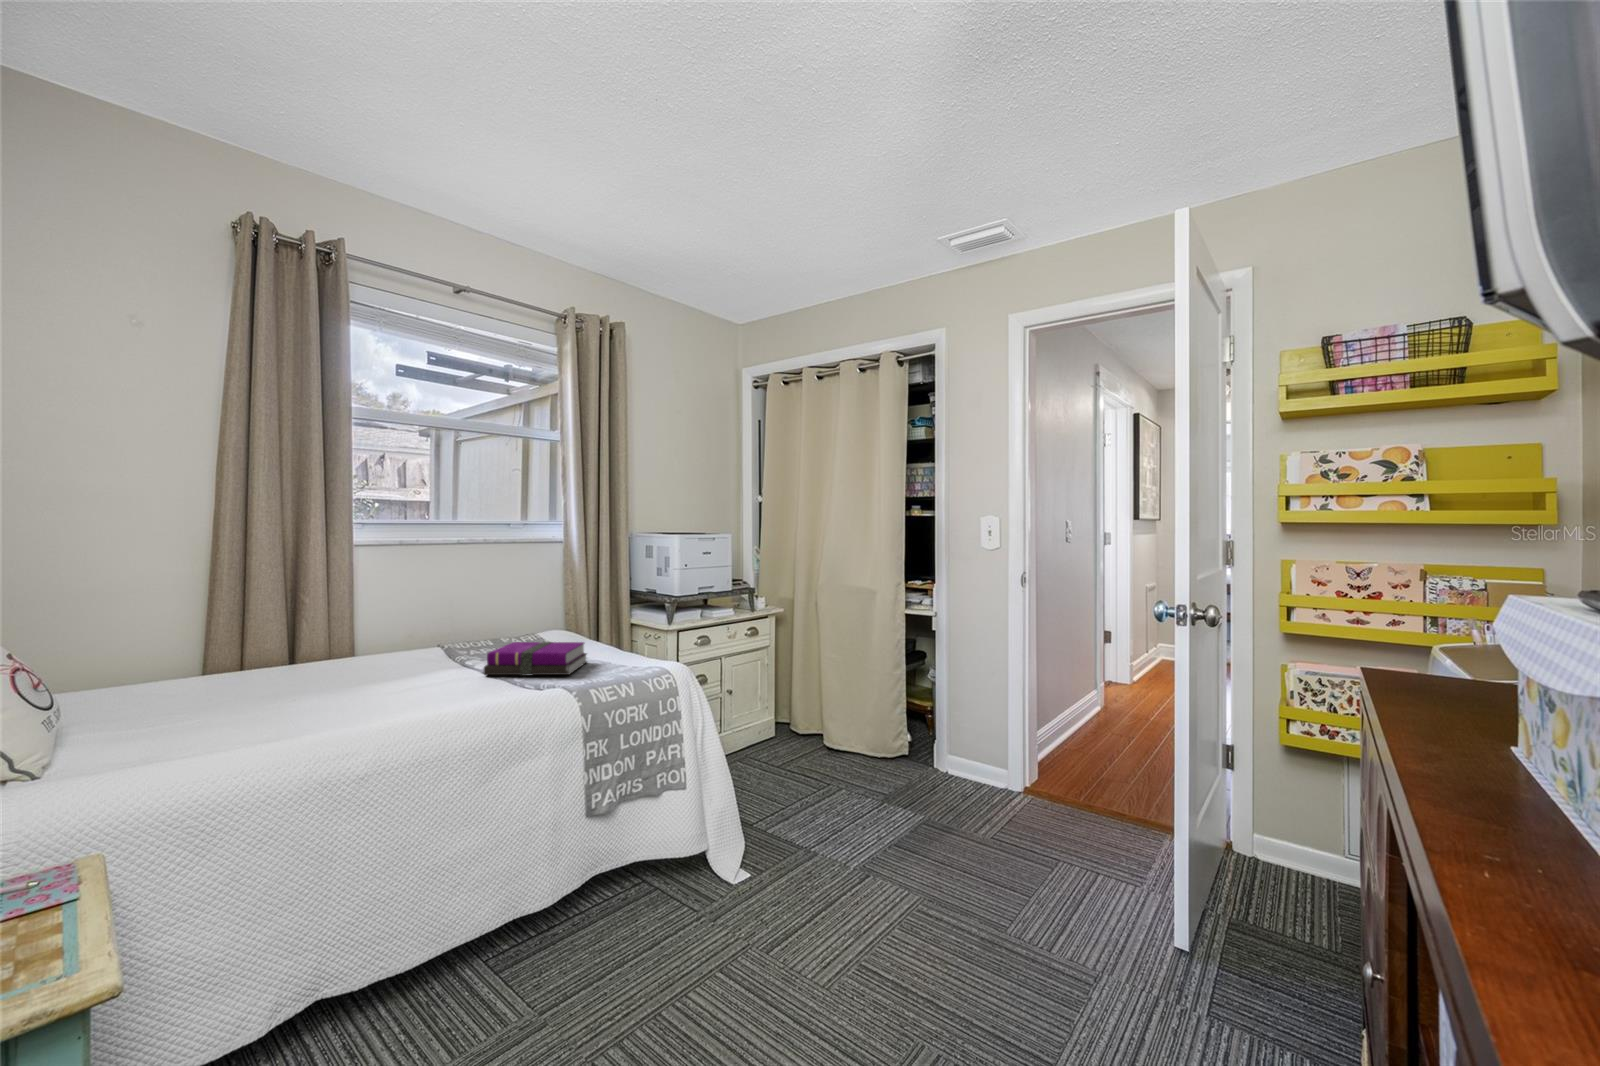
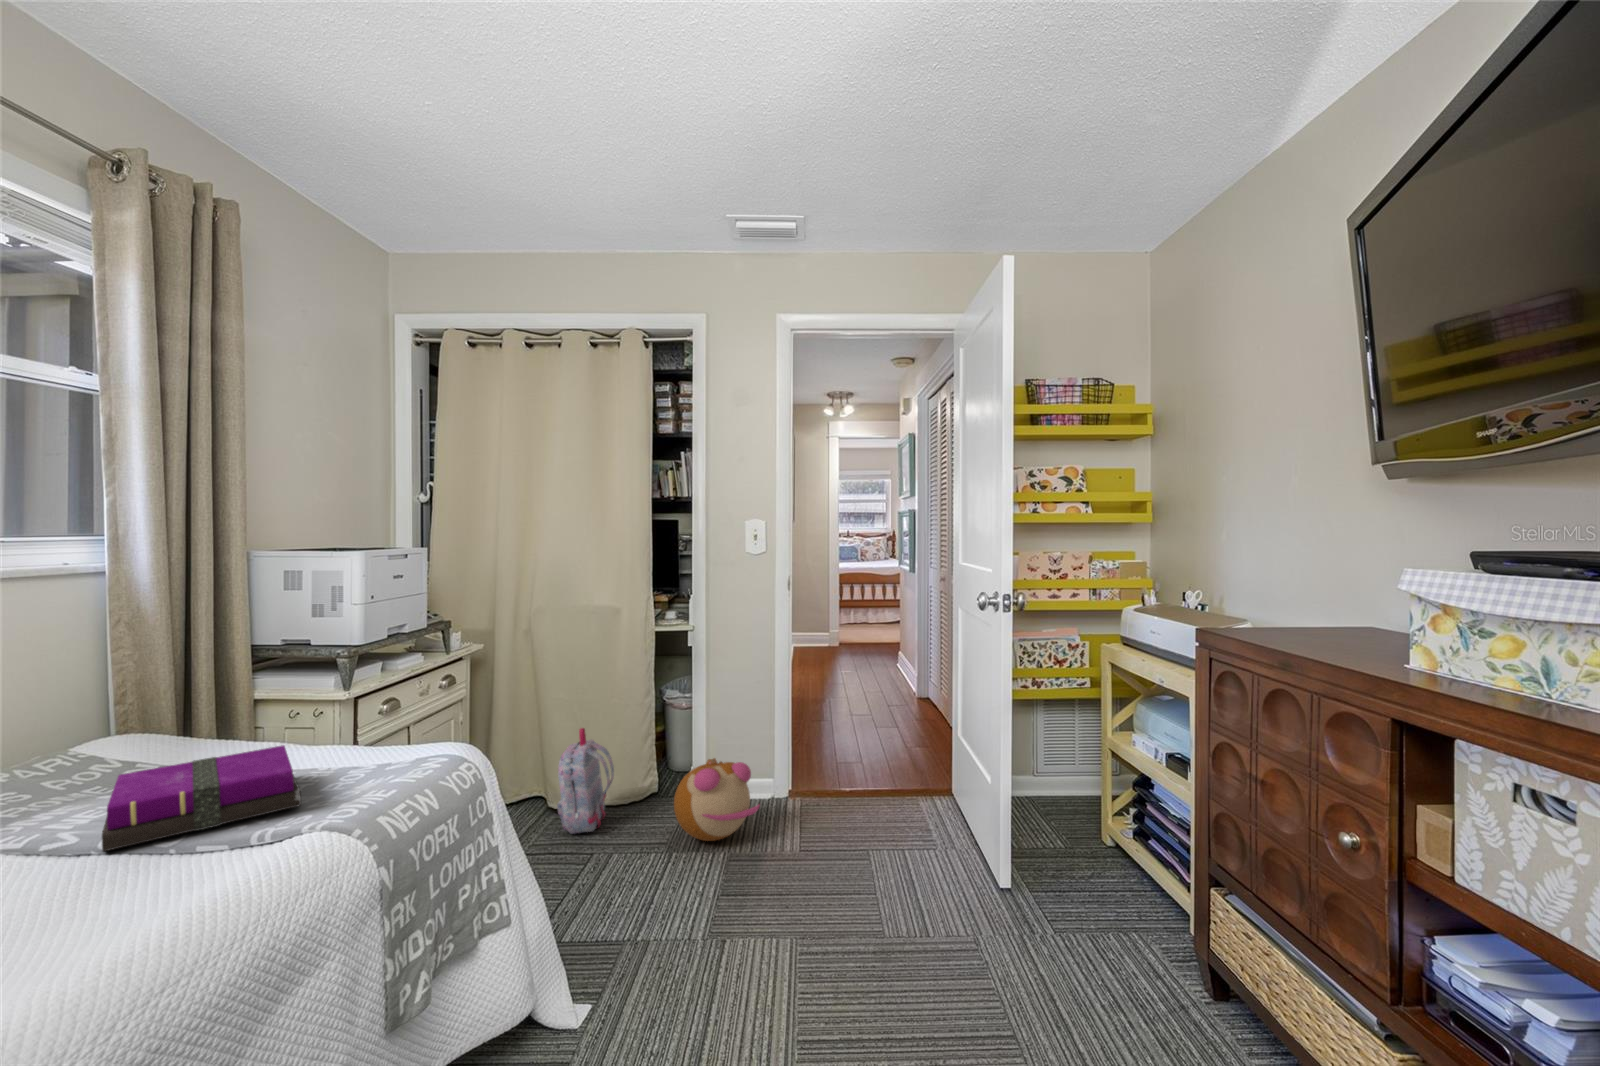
backpack: none [818,686,867,770] -> present [557,728,614,834]
plush toy: none [892,731,965,805] -> present [674,758,760,841]

